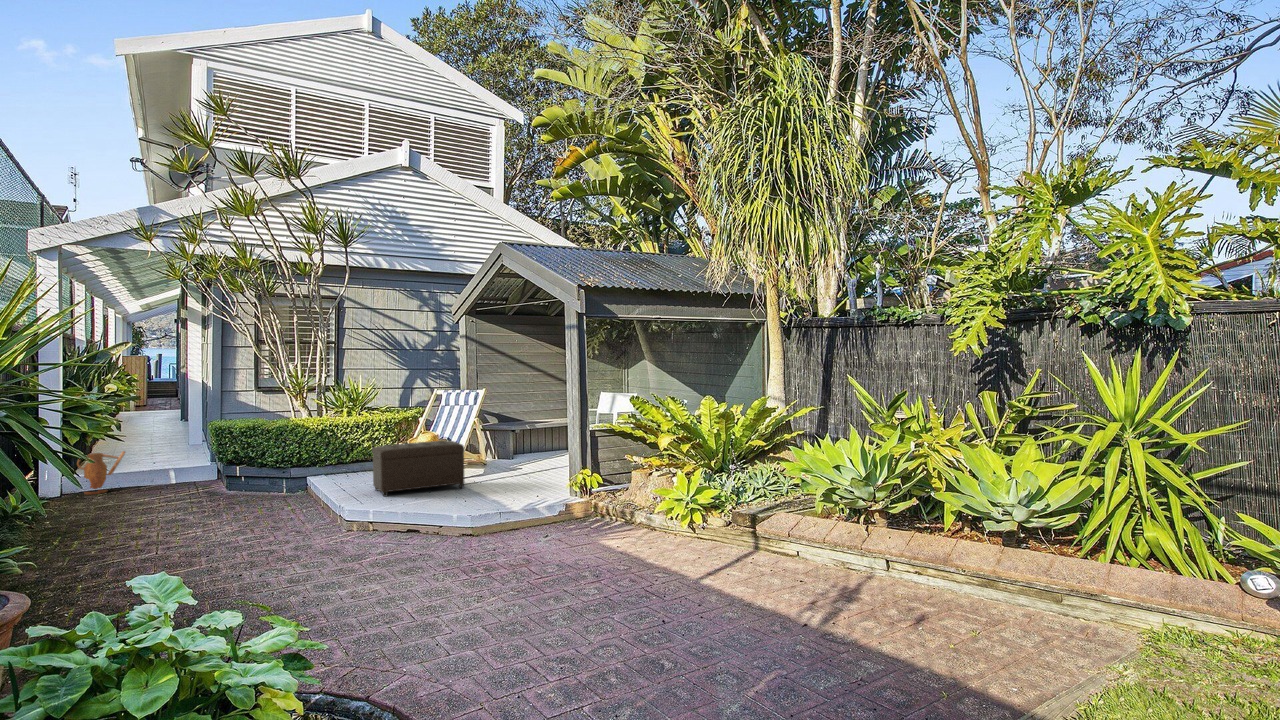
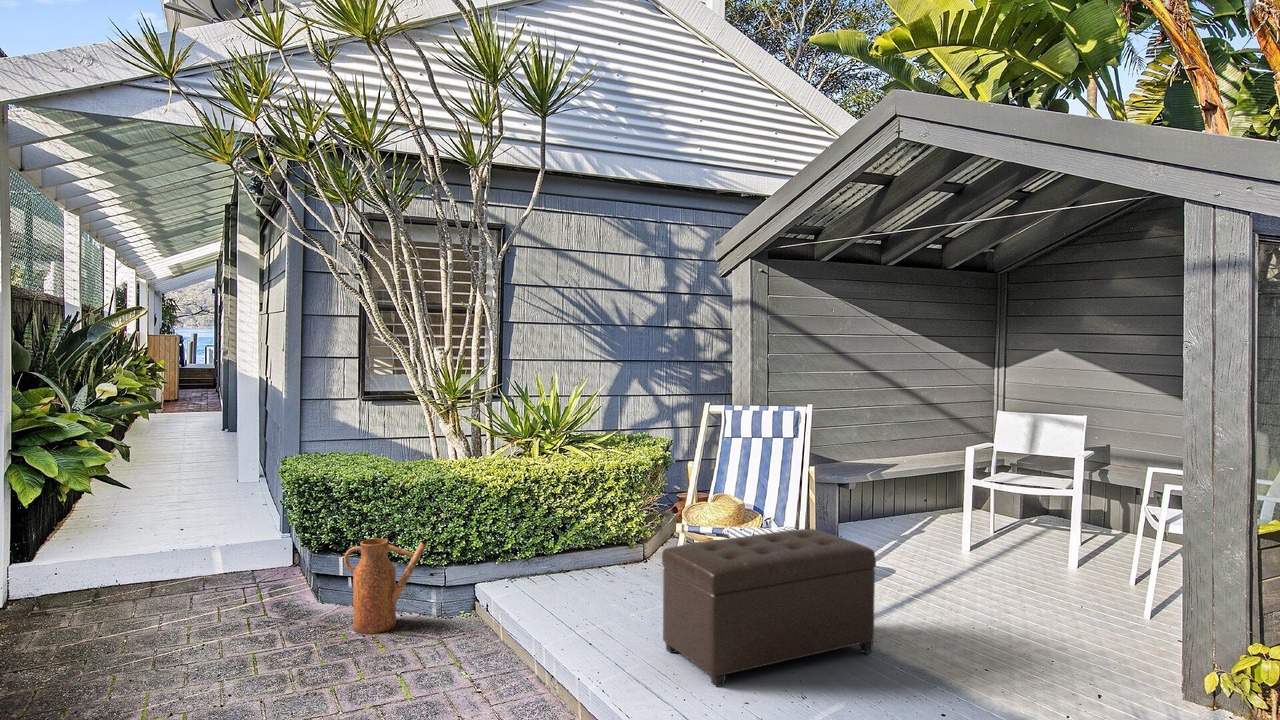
watering can: present [77,451,125,495] -> present [344,538,427,634]

